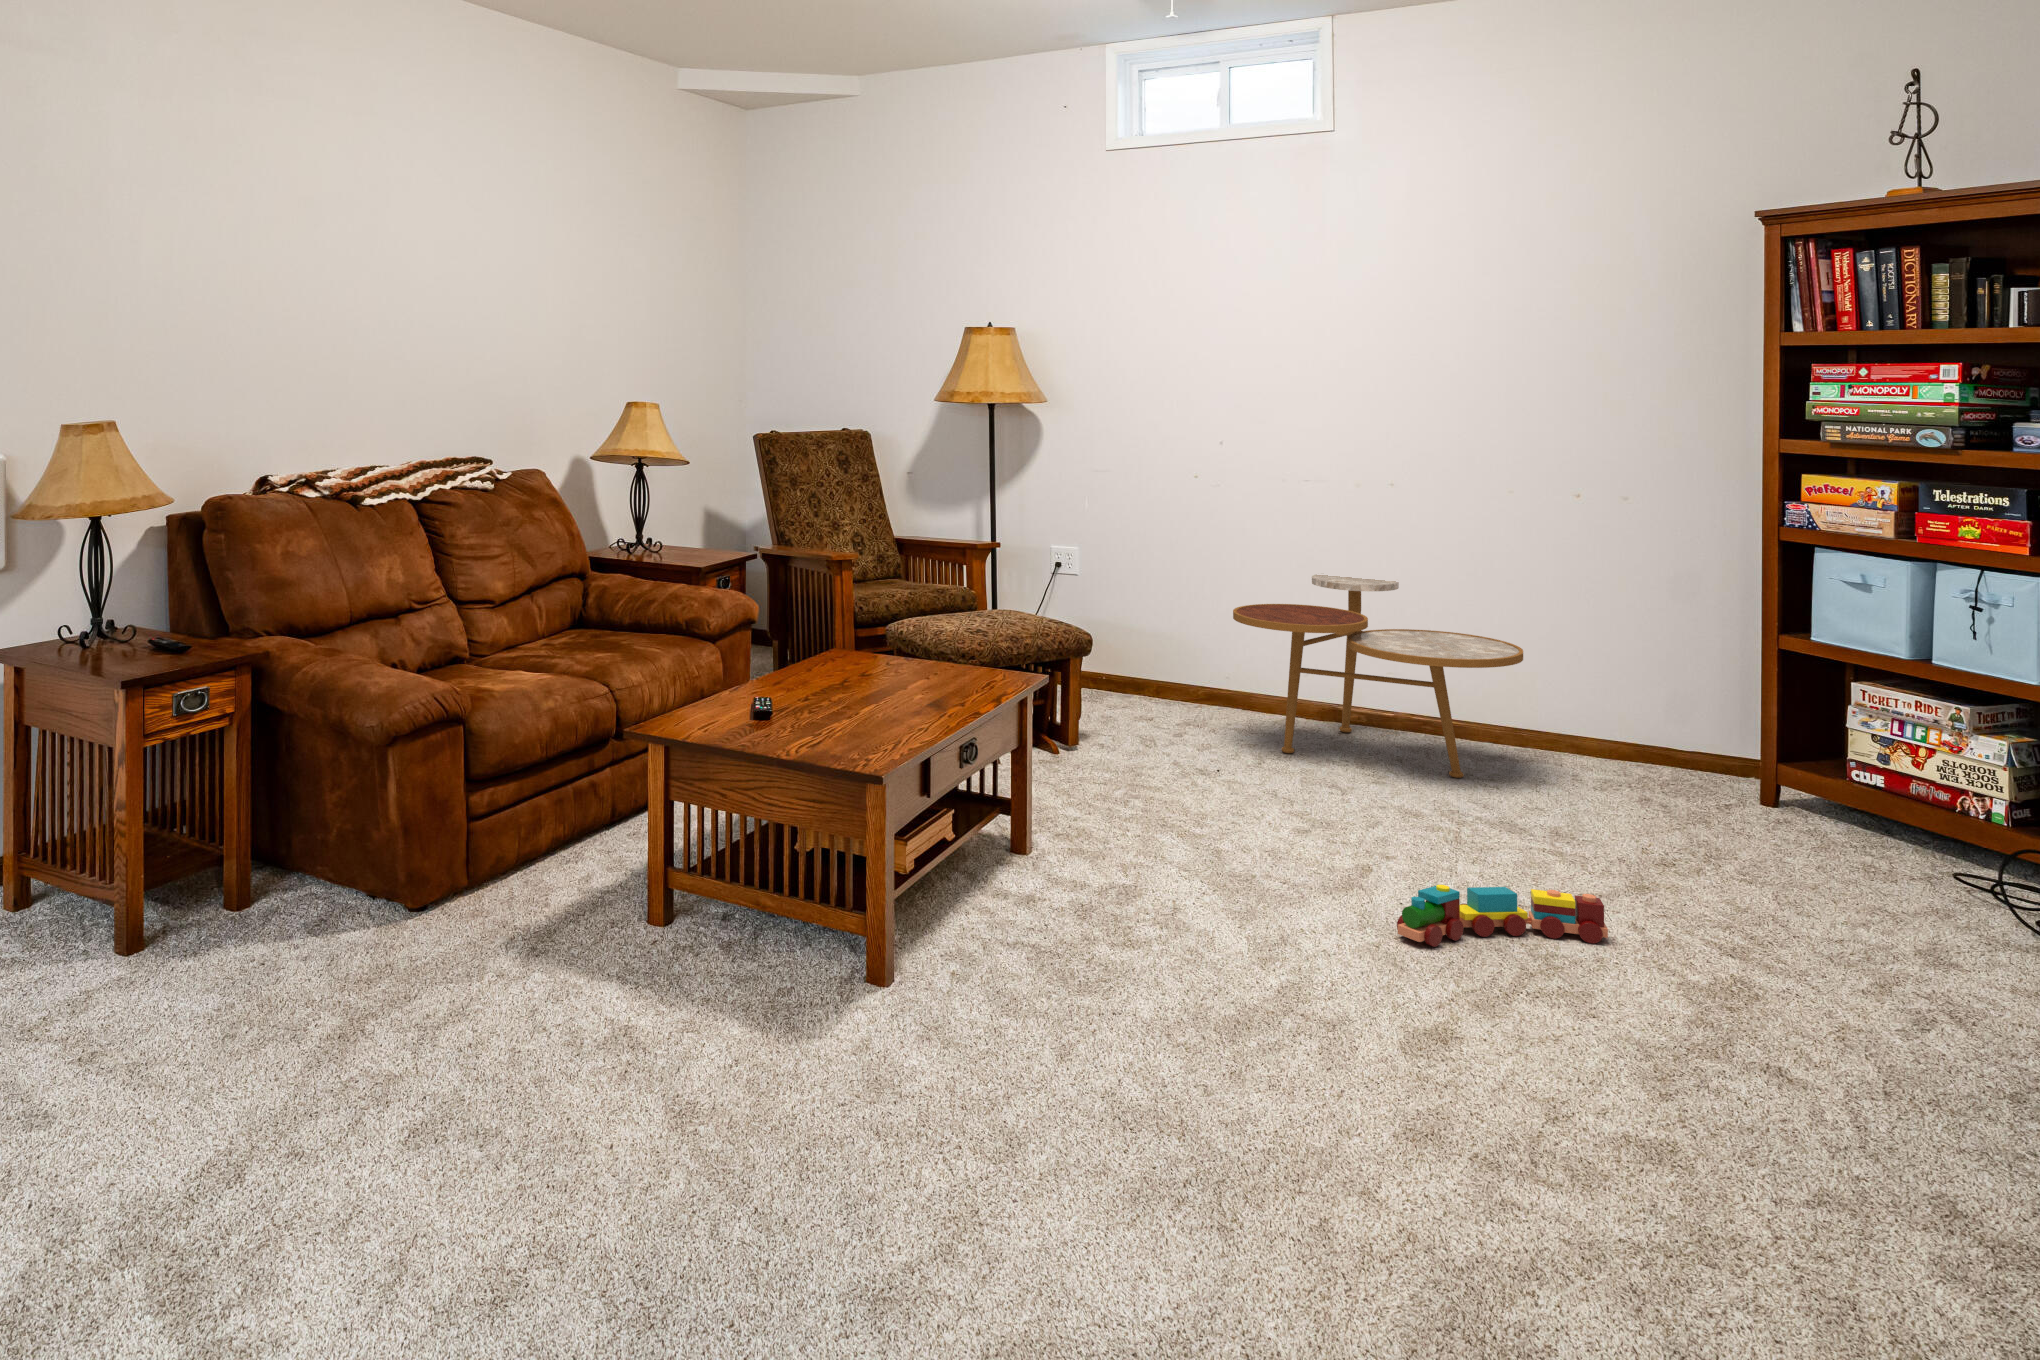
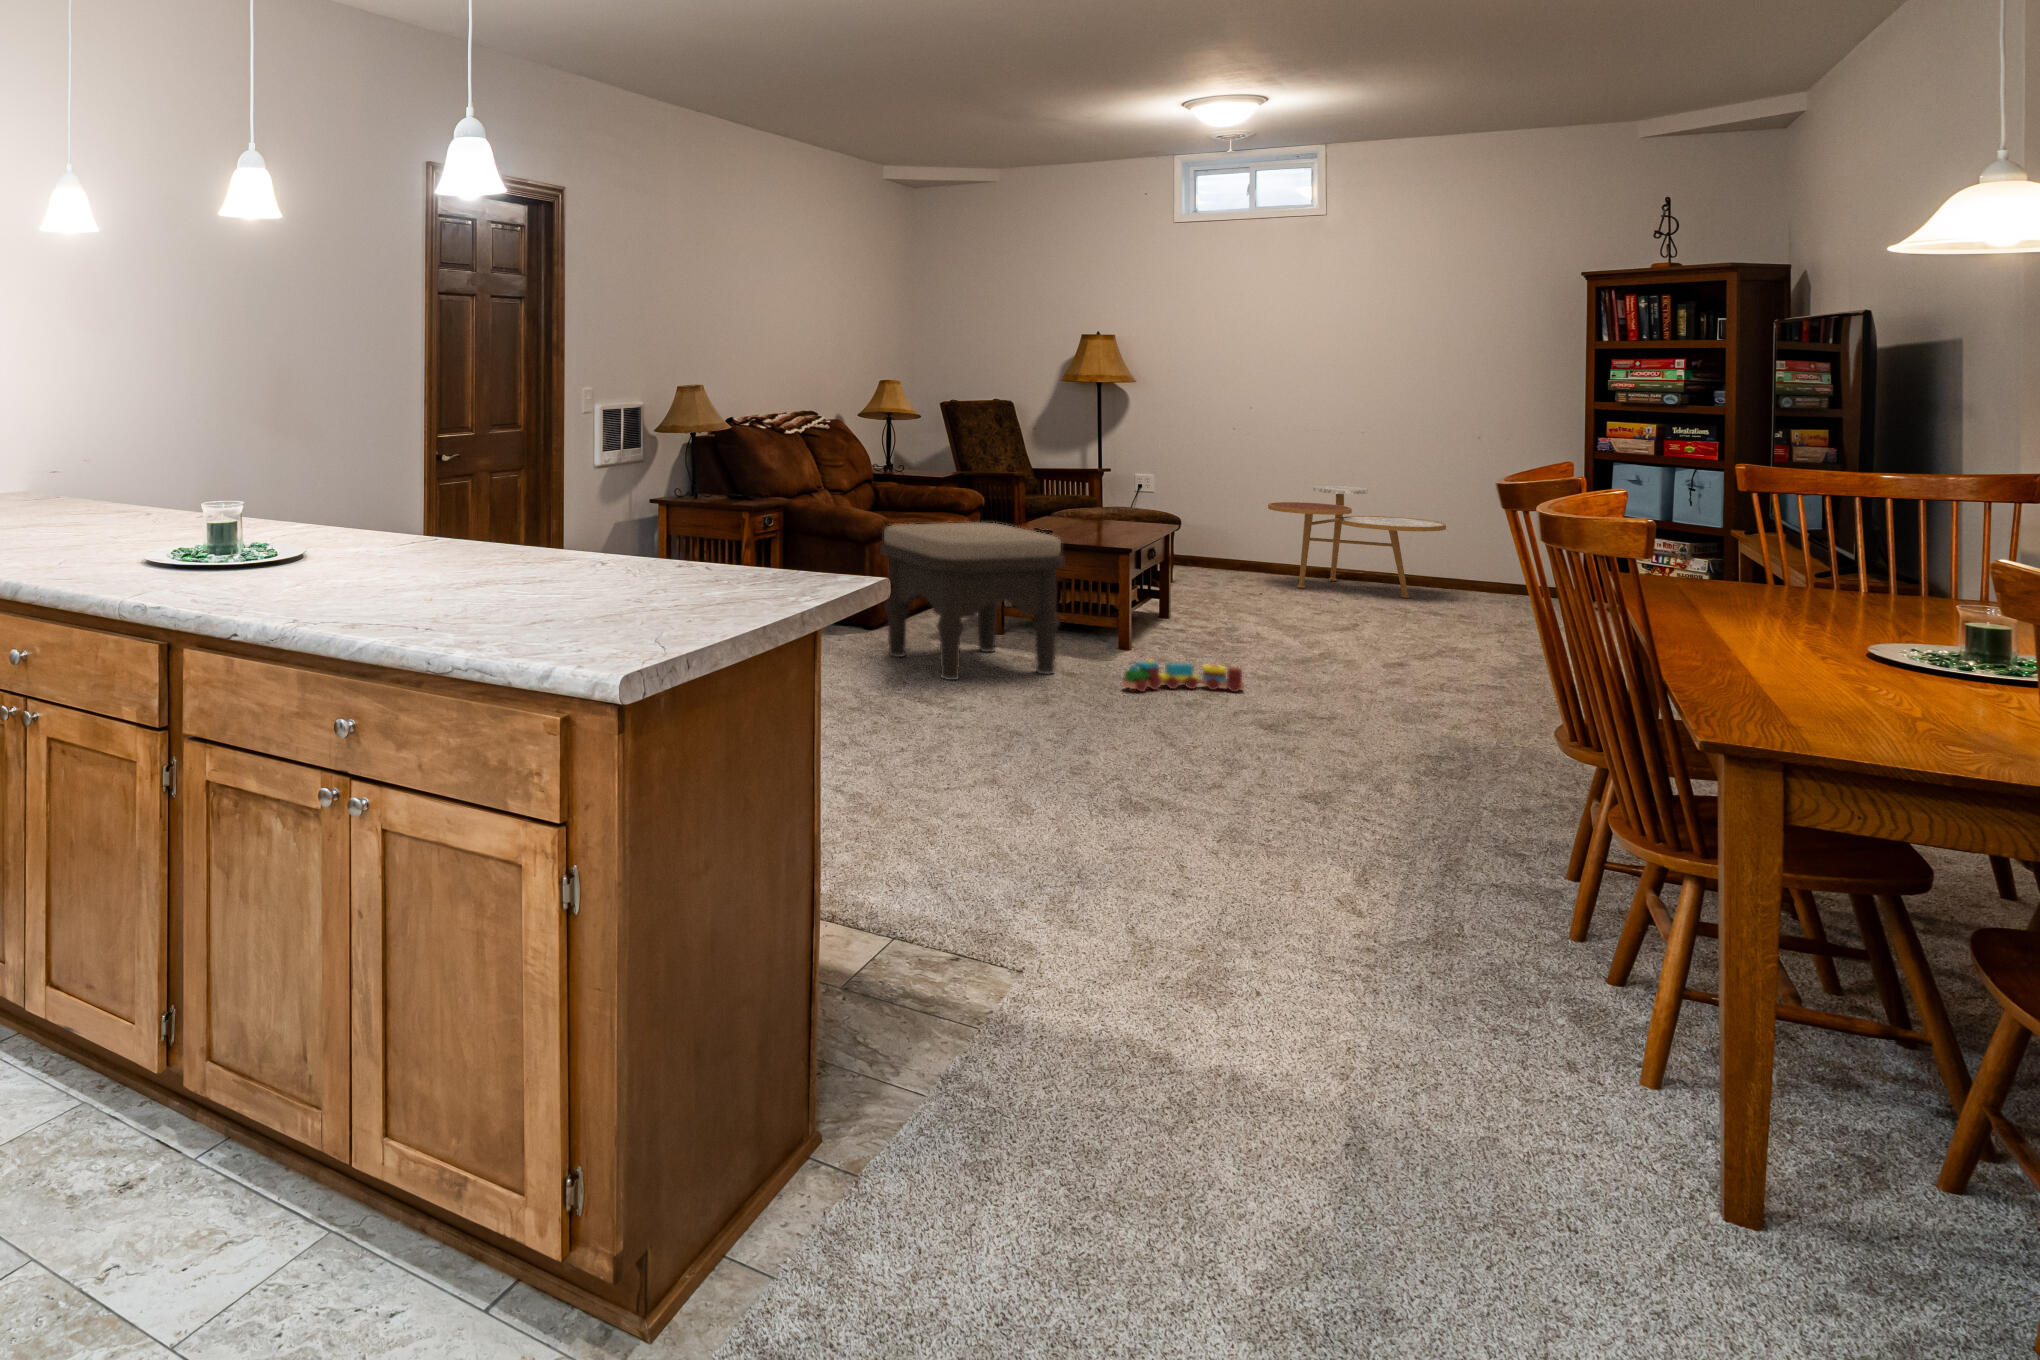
ottoman: none [328,712,667,1119] -> present [881,523,1064,680]
toy train: present [1397,885,1608,947] -> present [1122,660,1244,692]

